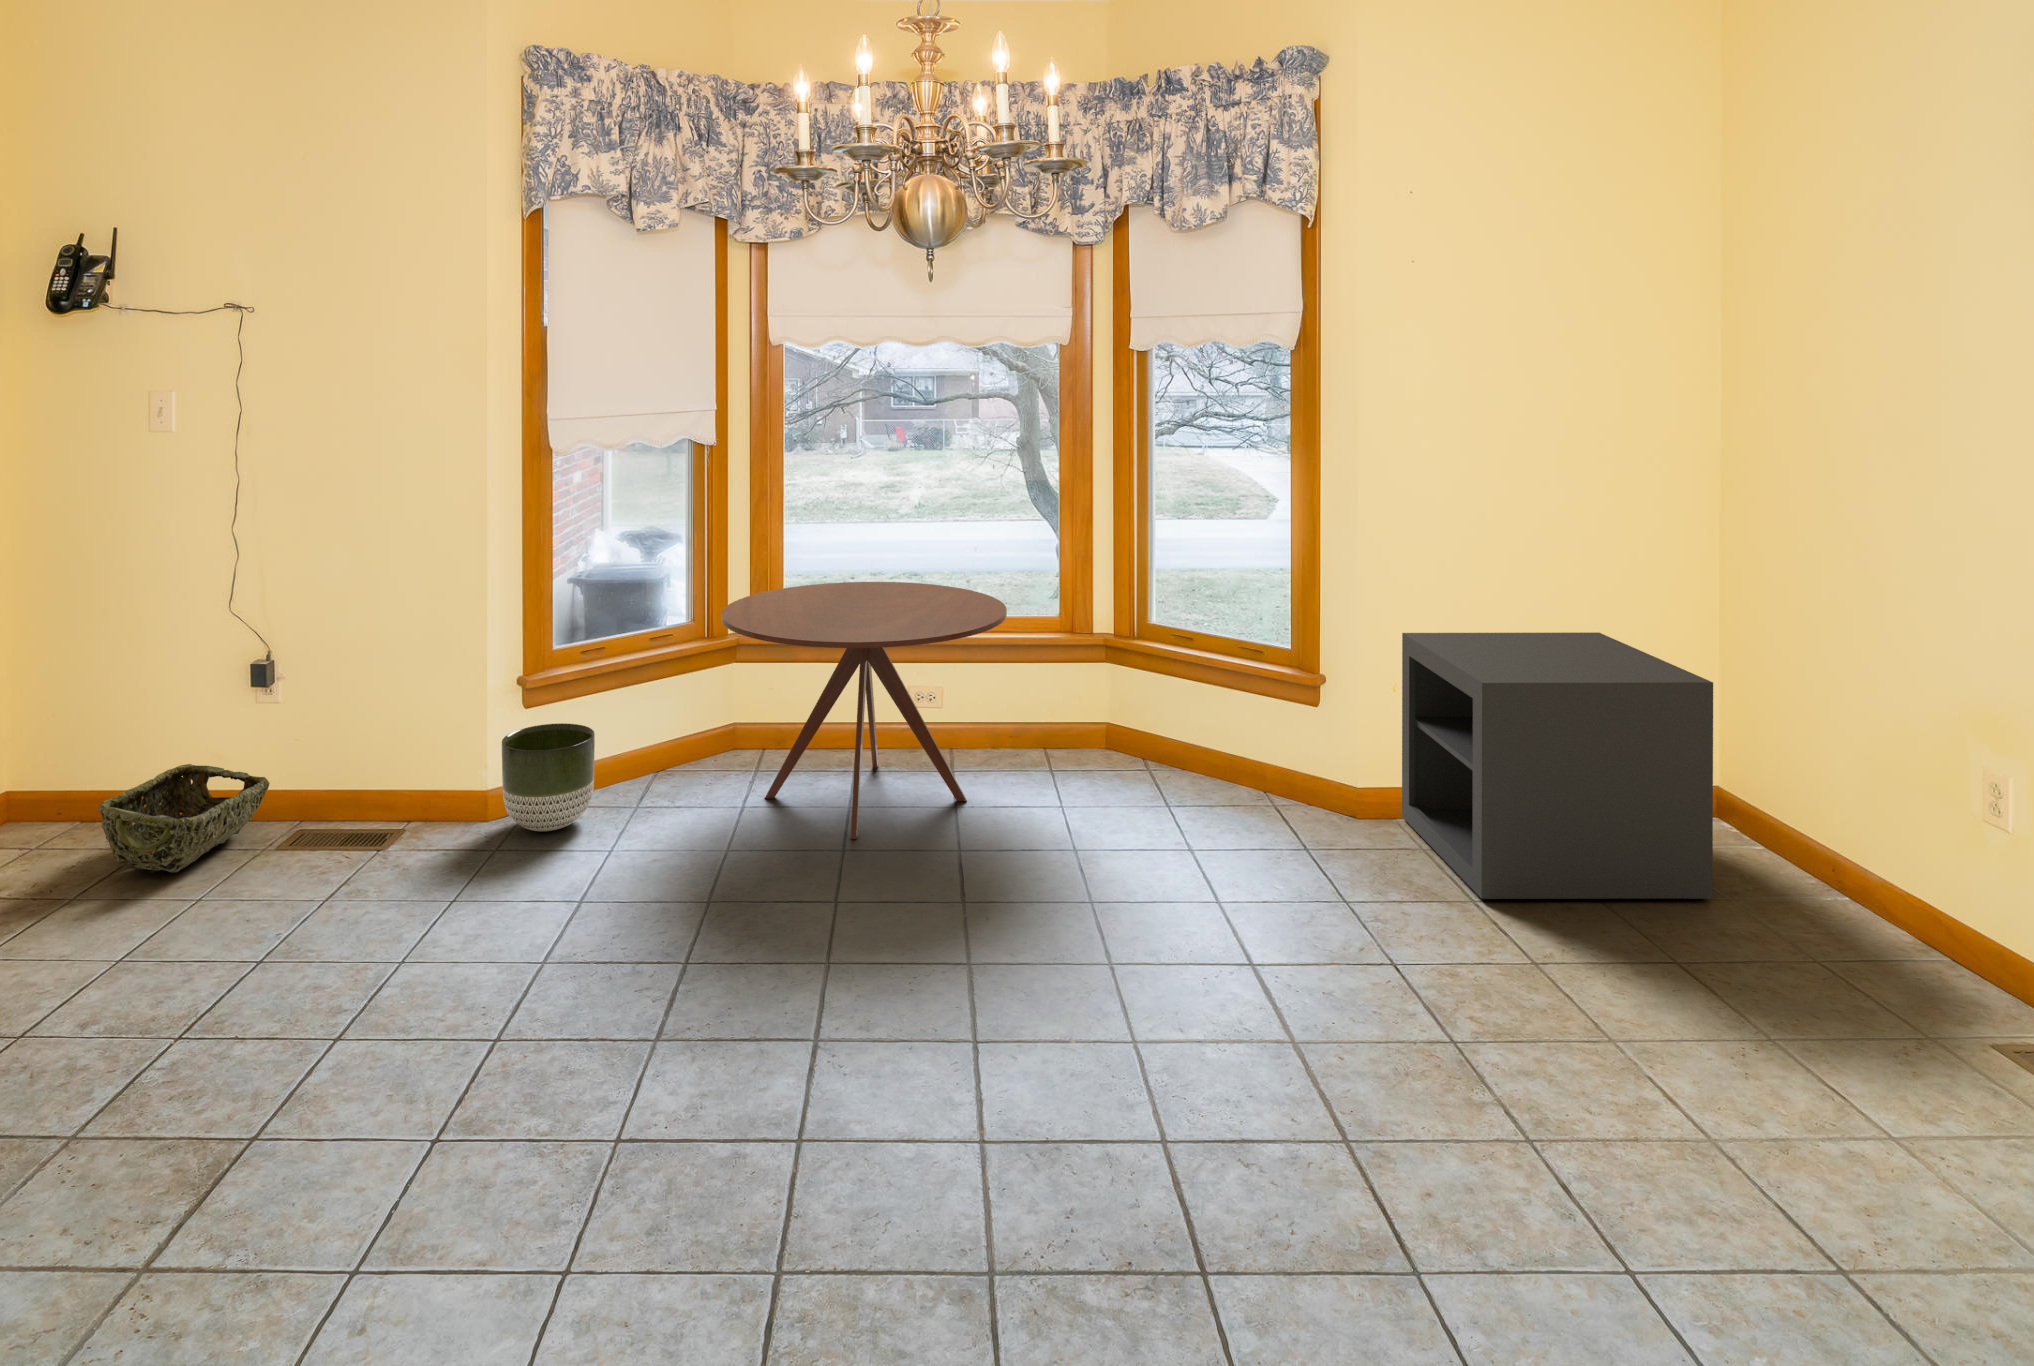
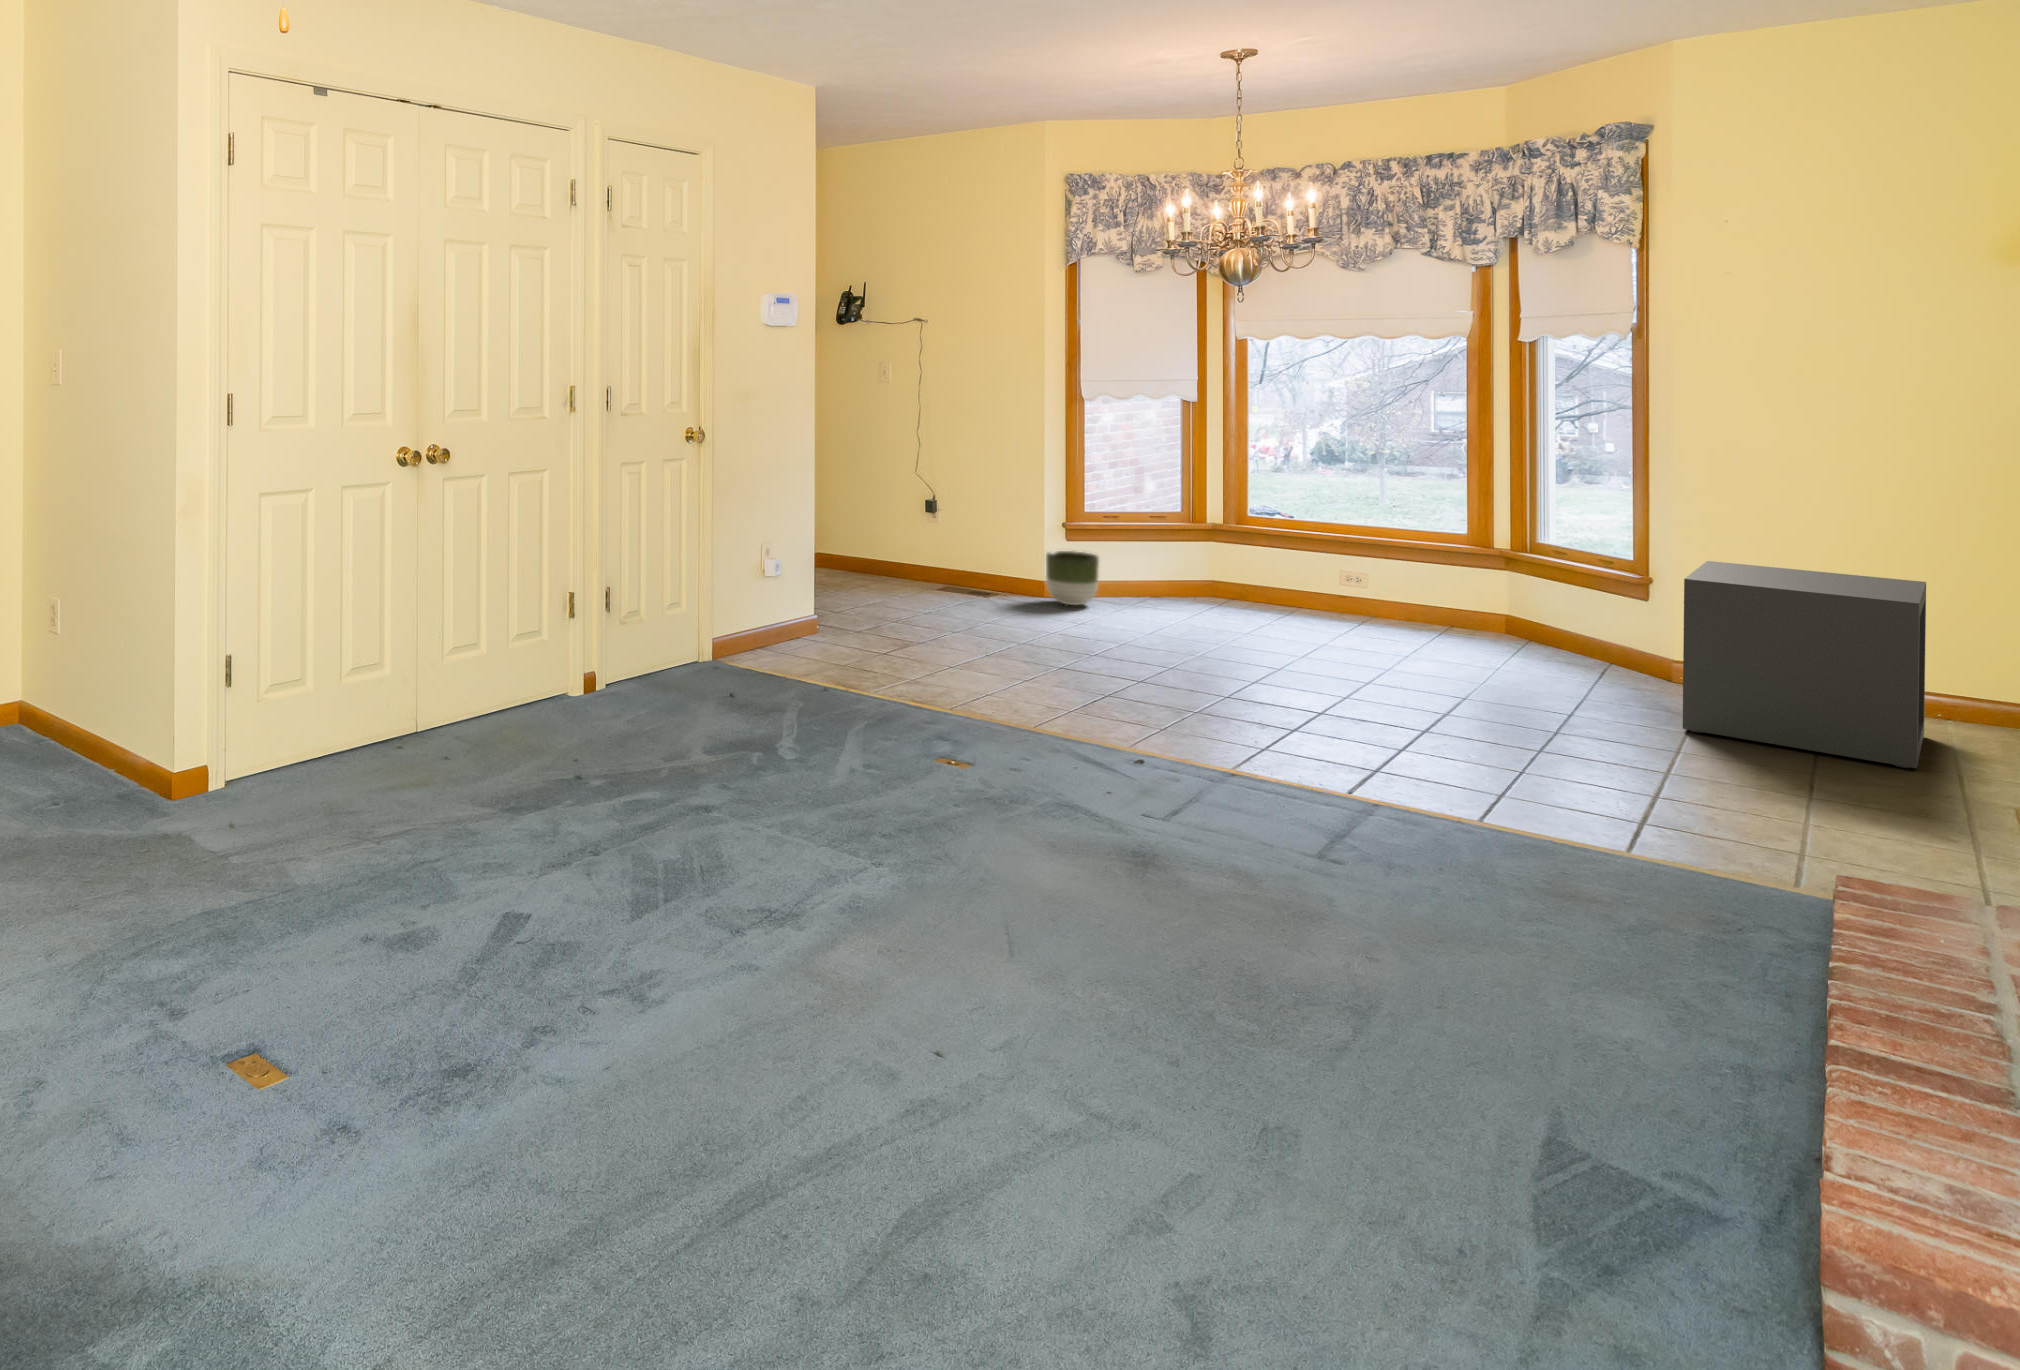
round table: present [721,582,1007,839] -> none [1175,495,1381,638]
woven basket: present [99,764,270,872] -> none [861,546,934,587]

